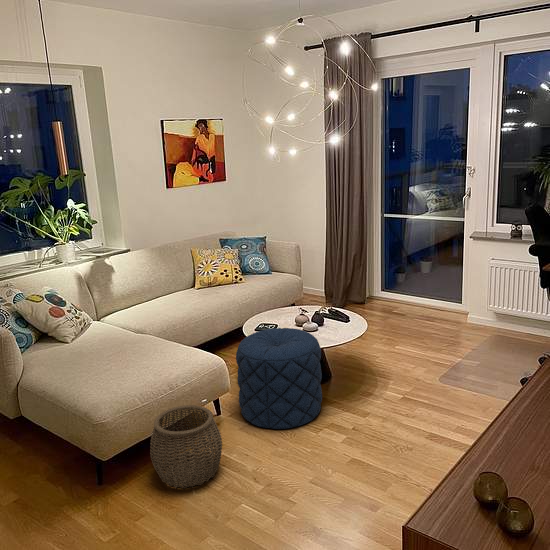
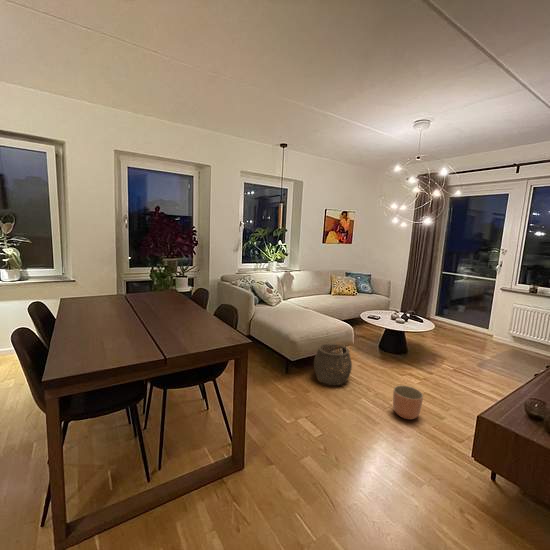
pouf: present [236,328,322,429] -> none [356,317,408,370]
planter: none [289,467,338,529] -> present [393,385,423,419]

